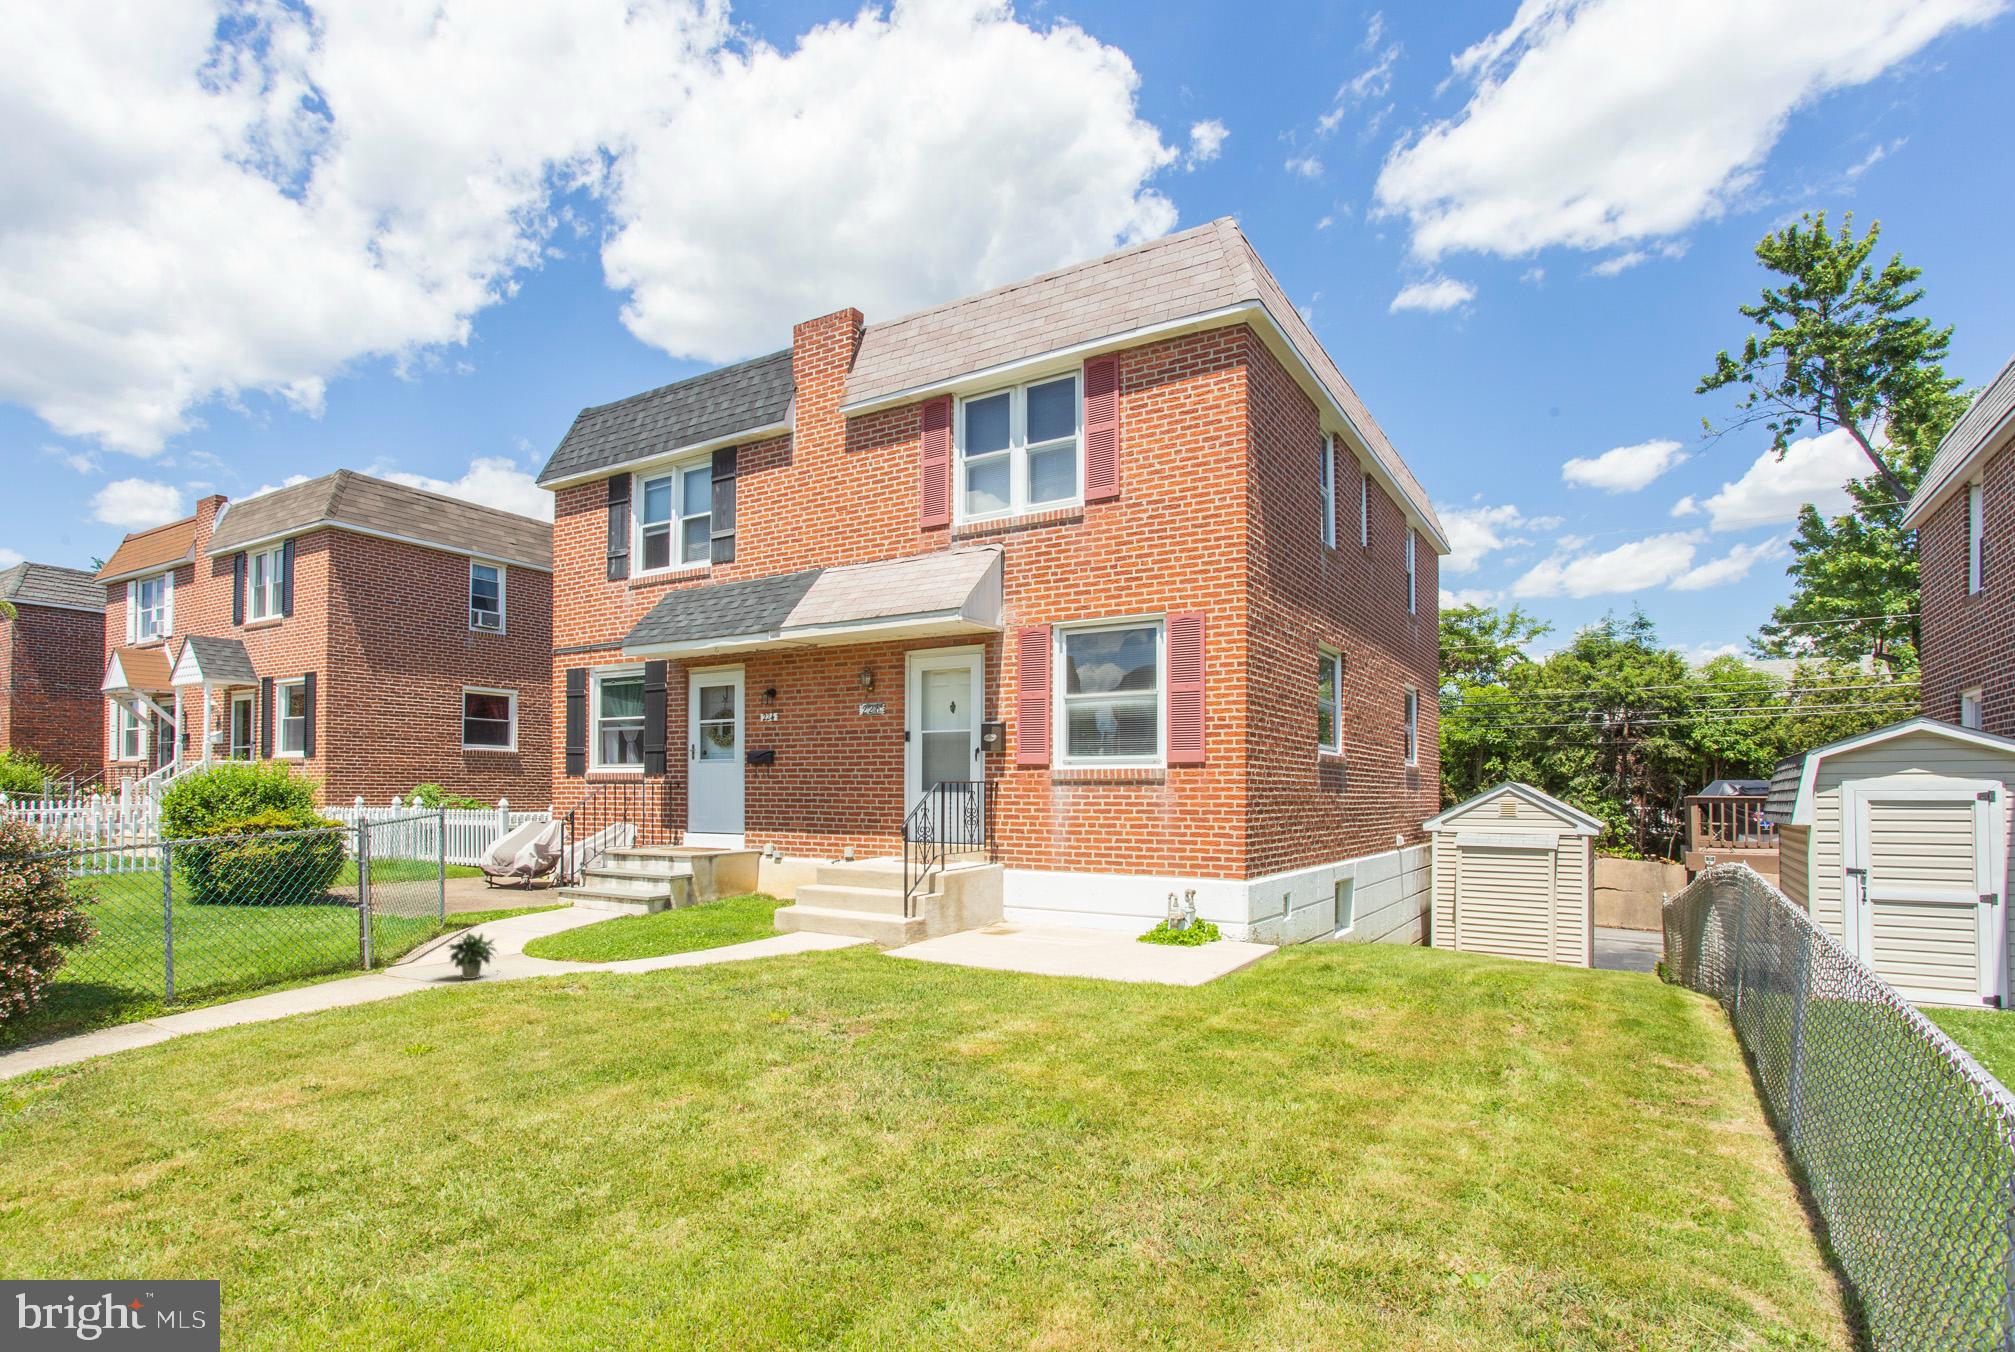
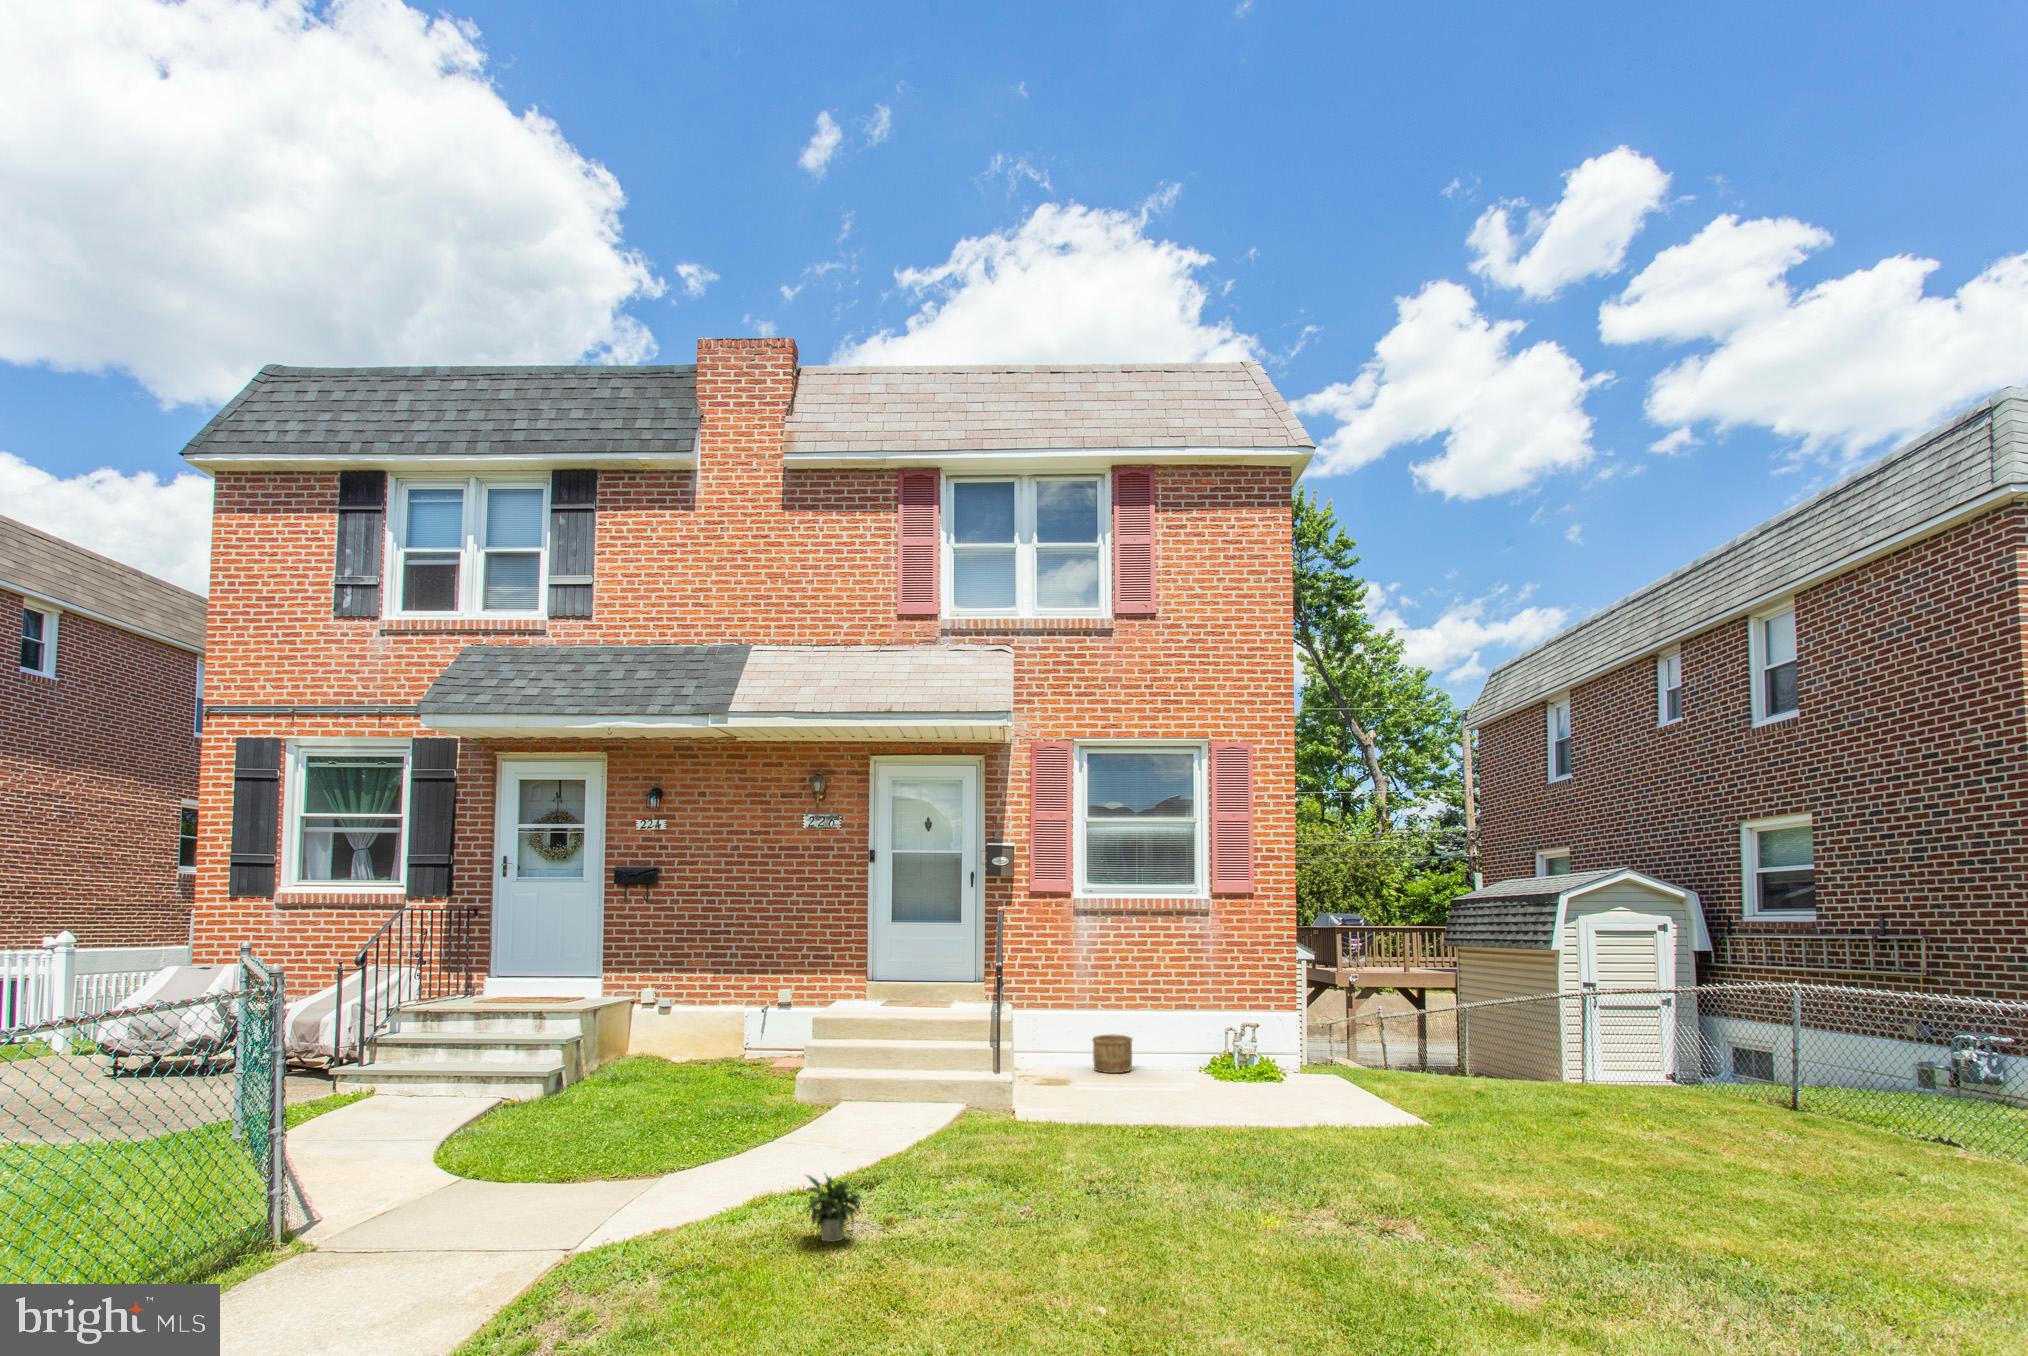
wooden bucket: none [1048,895,1087,929] -> present [1093,1035,1133,1073]

